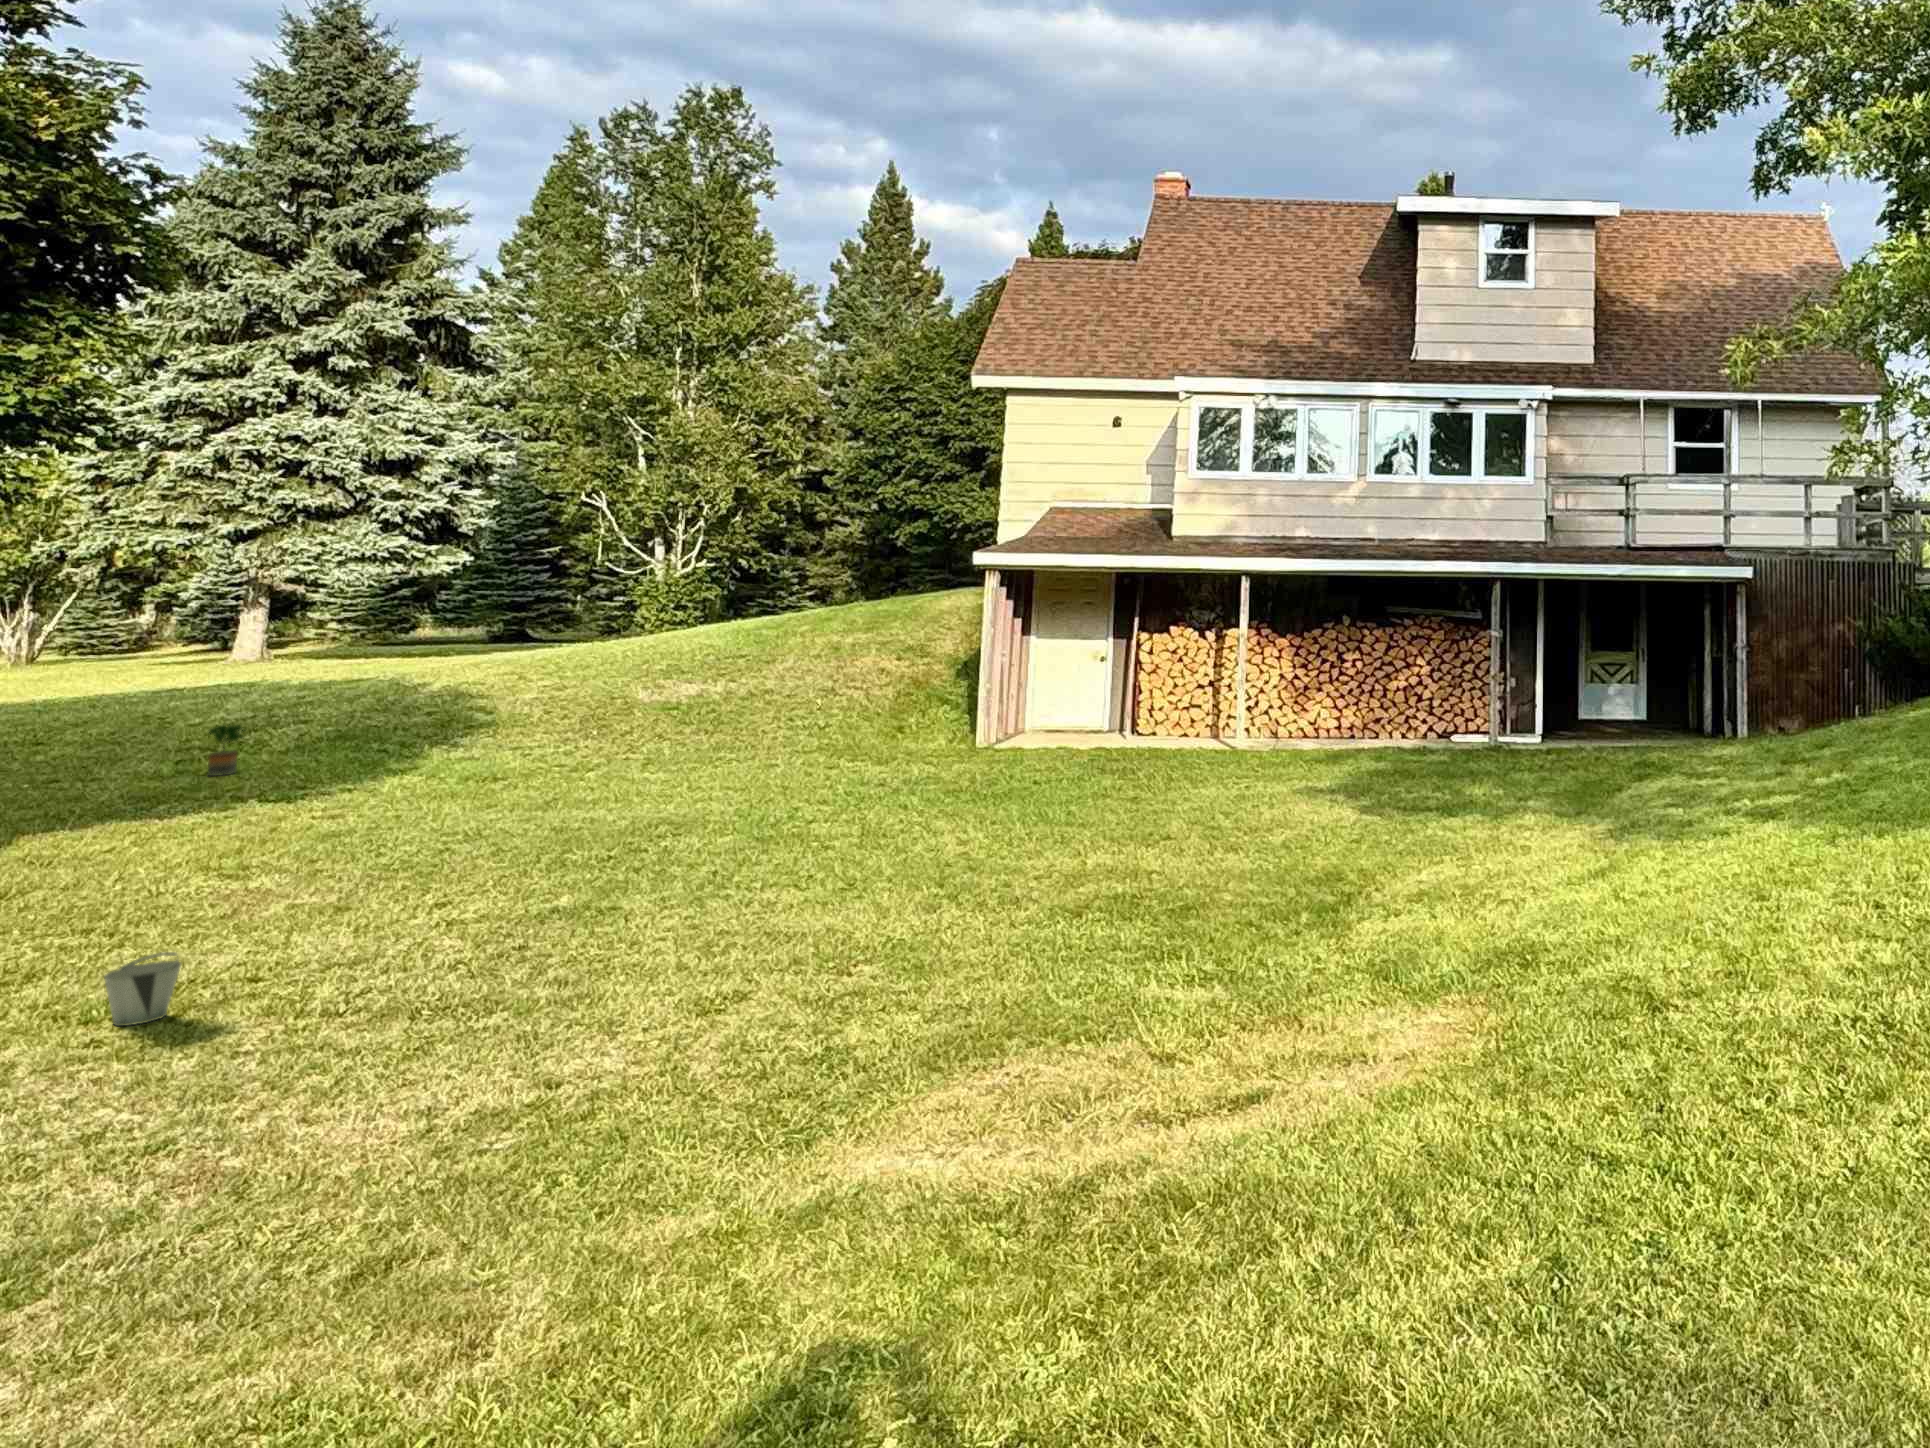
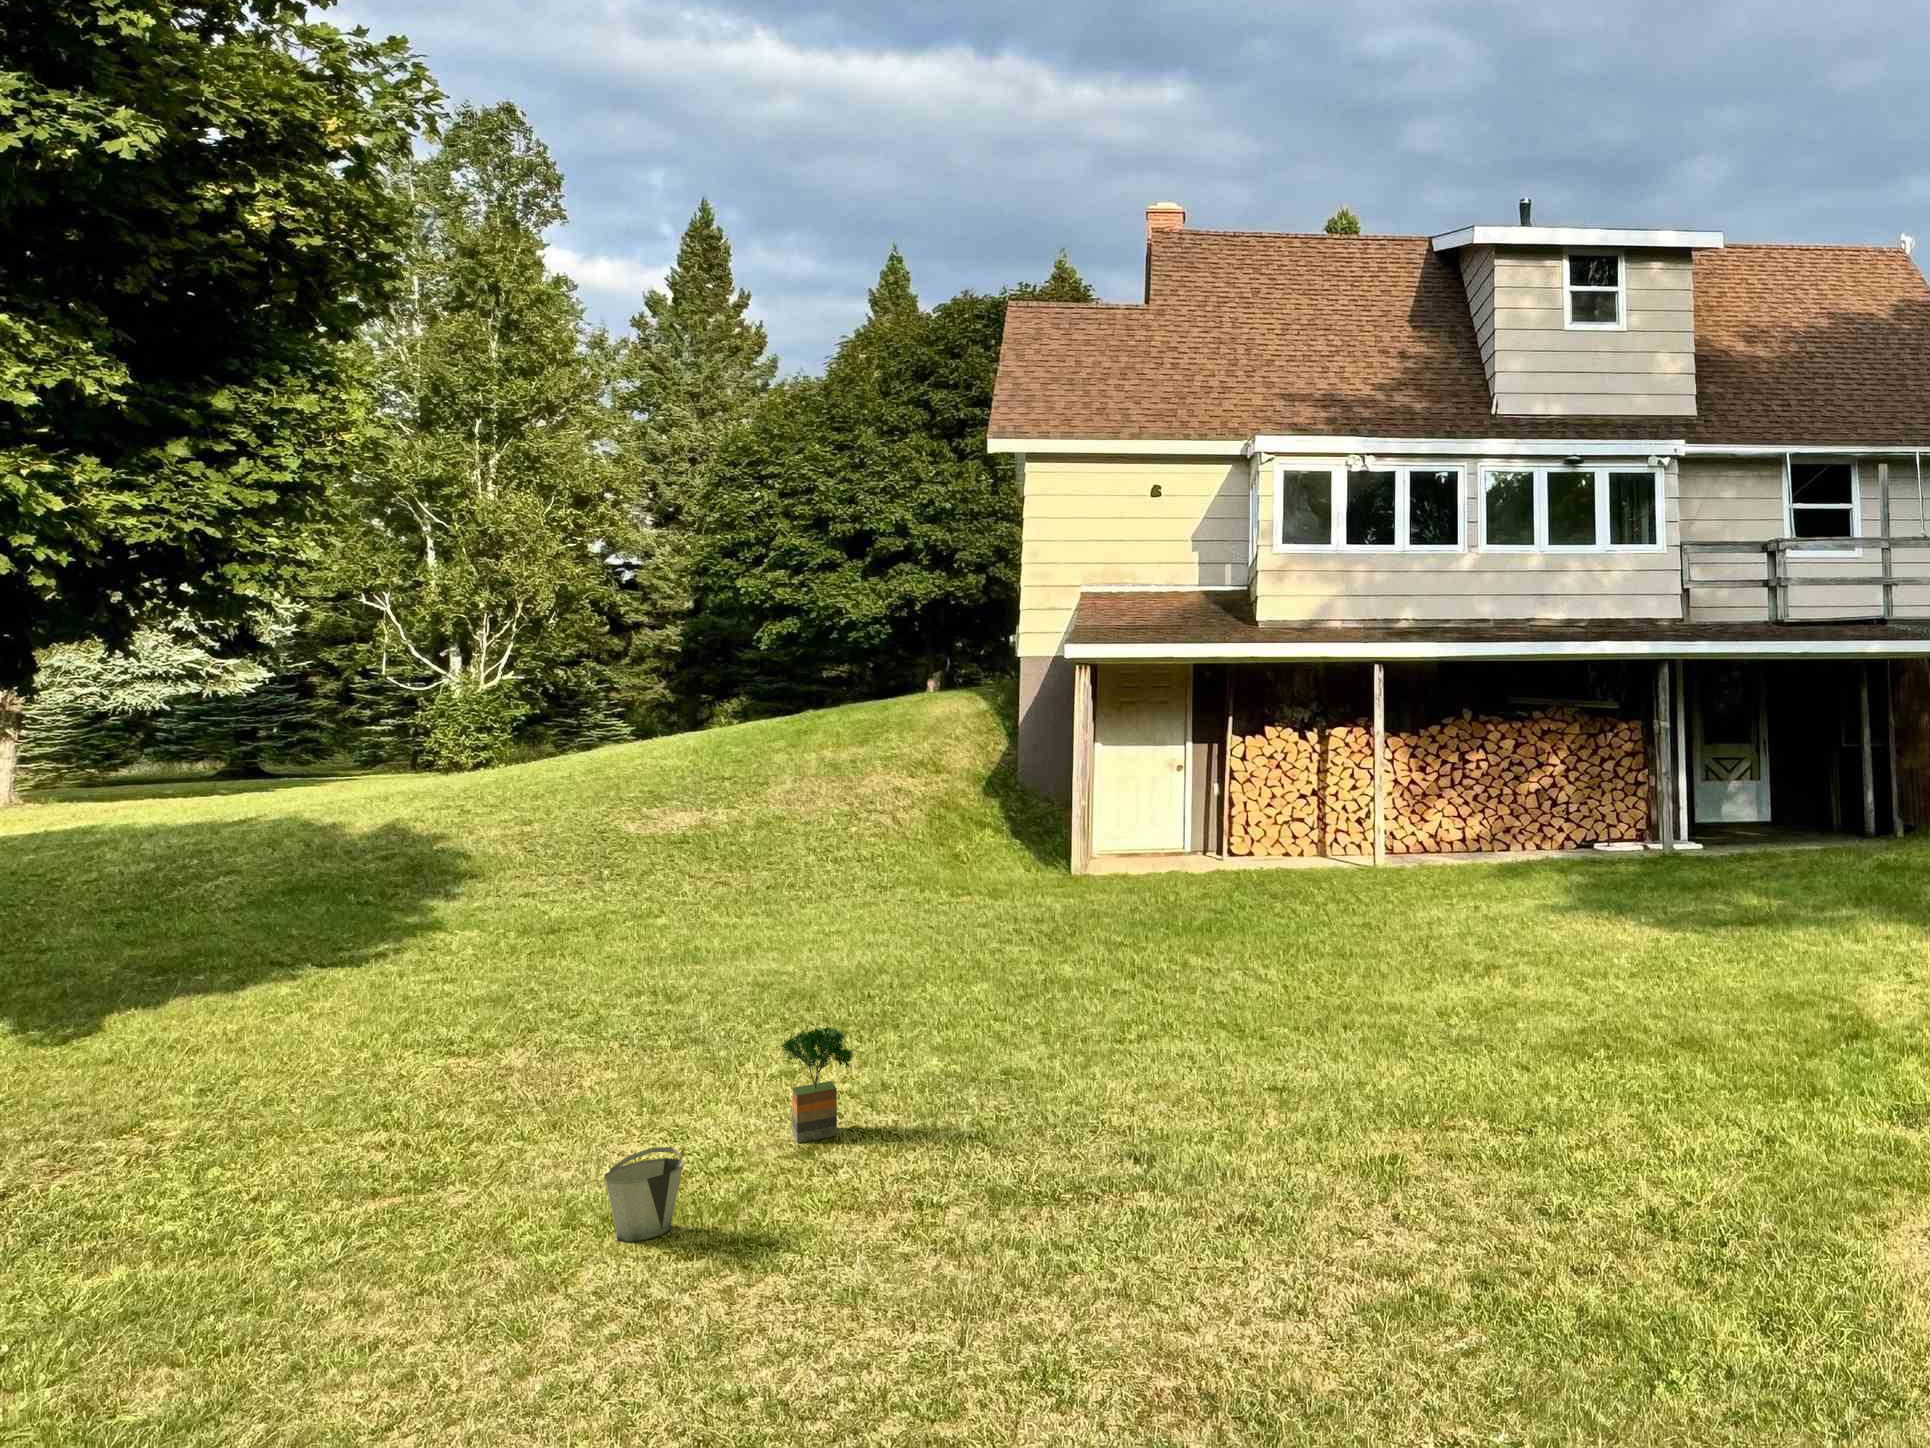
potted tree: present [207,724,246,776] -> present [781,1027,853,1143]

